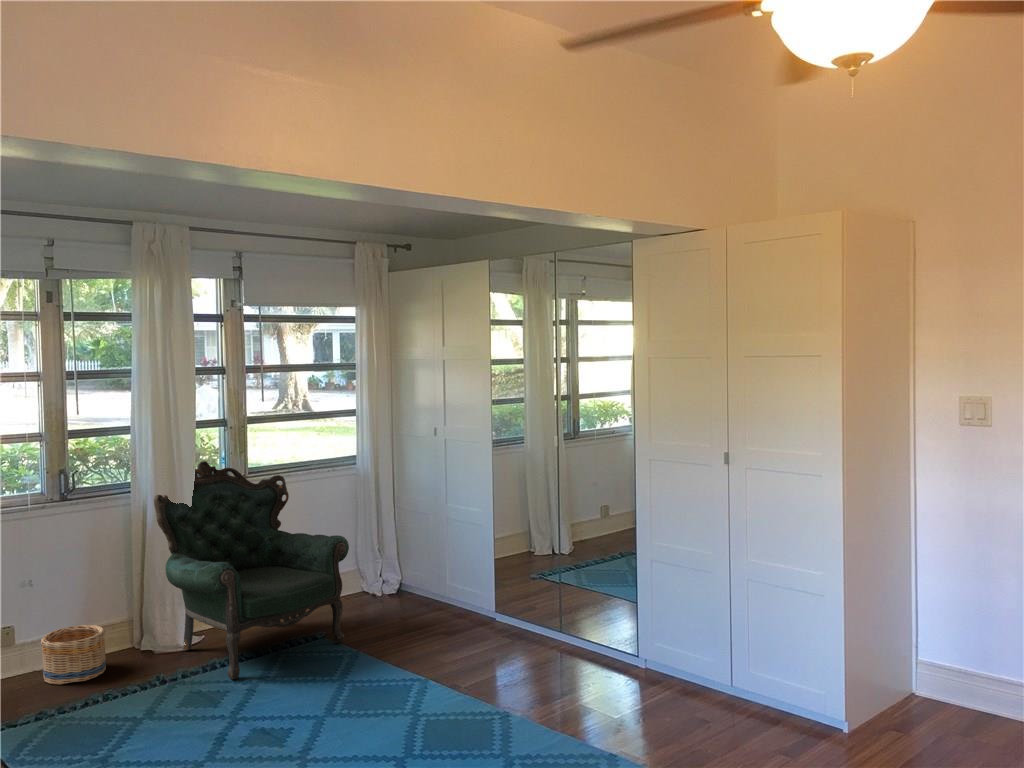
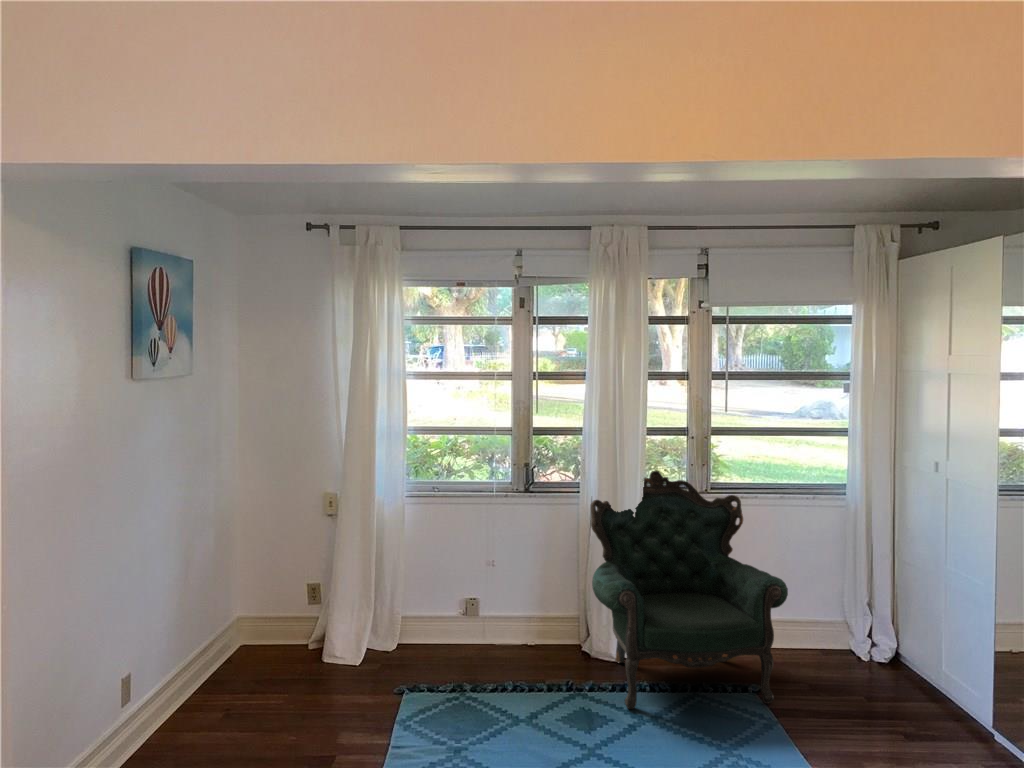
basket: present [41,625,106,685] -> none [490,611,544,666]

